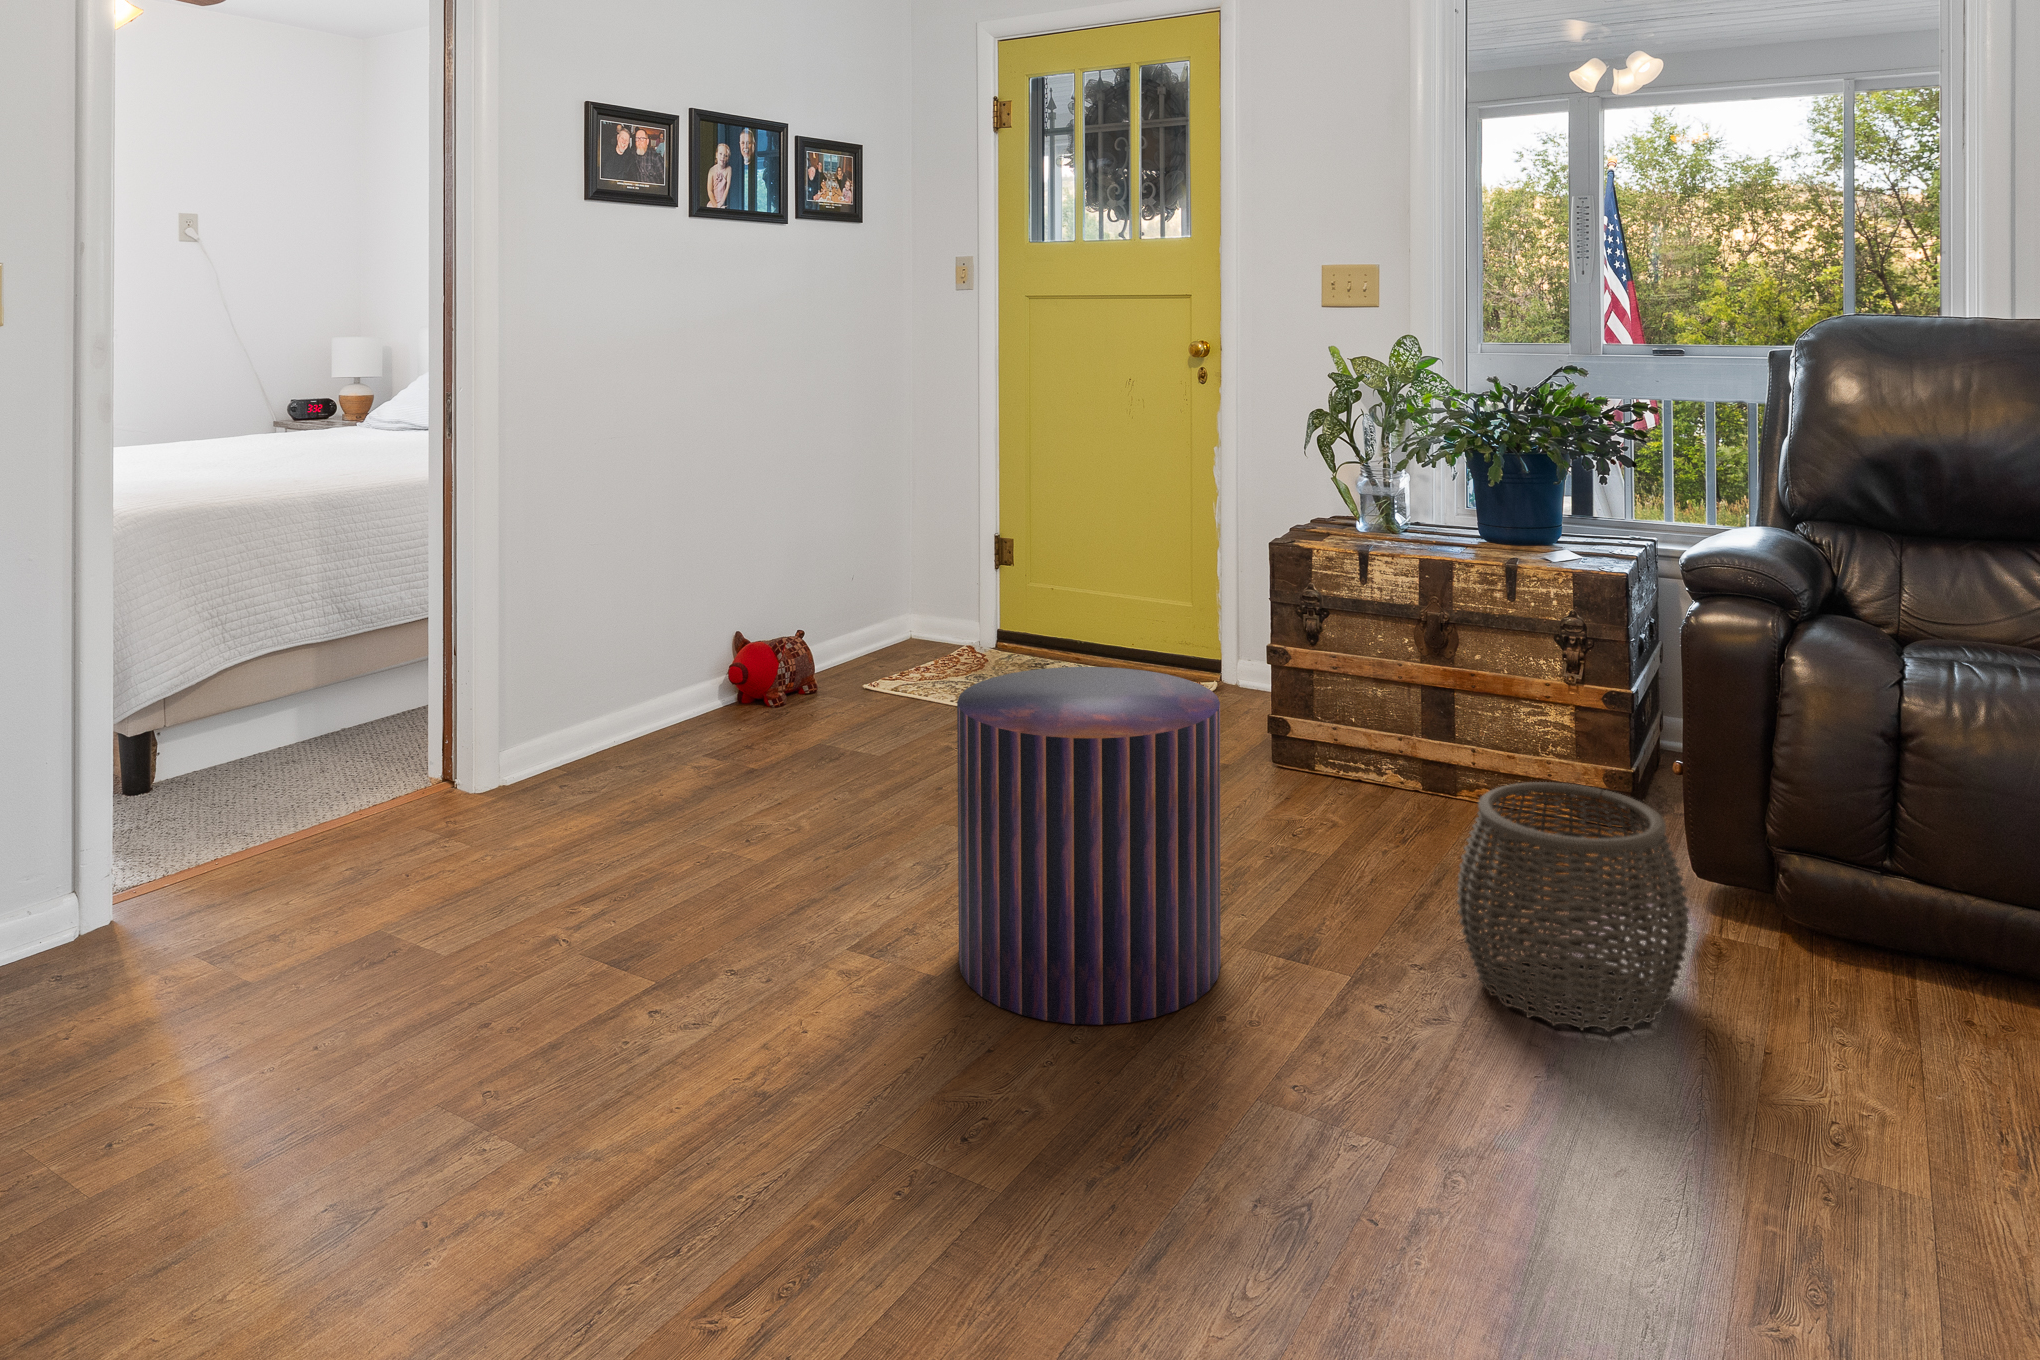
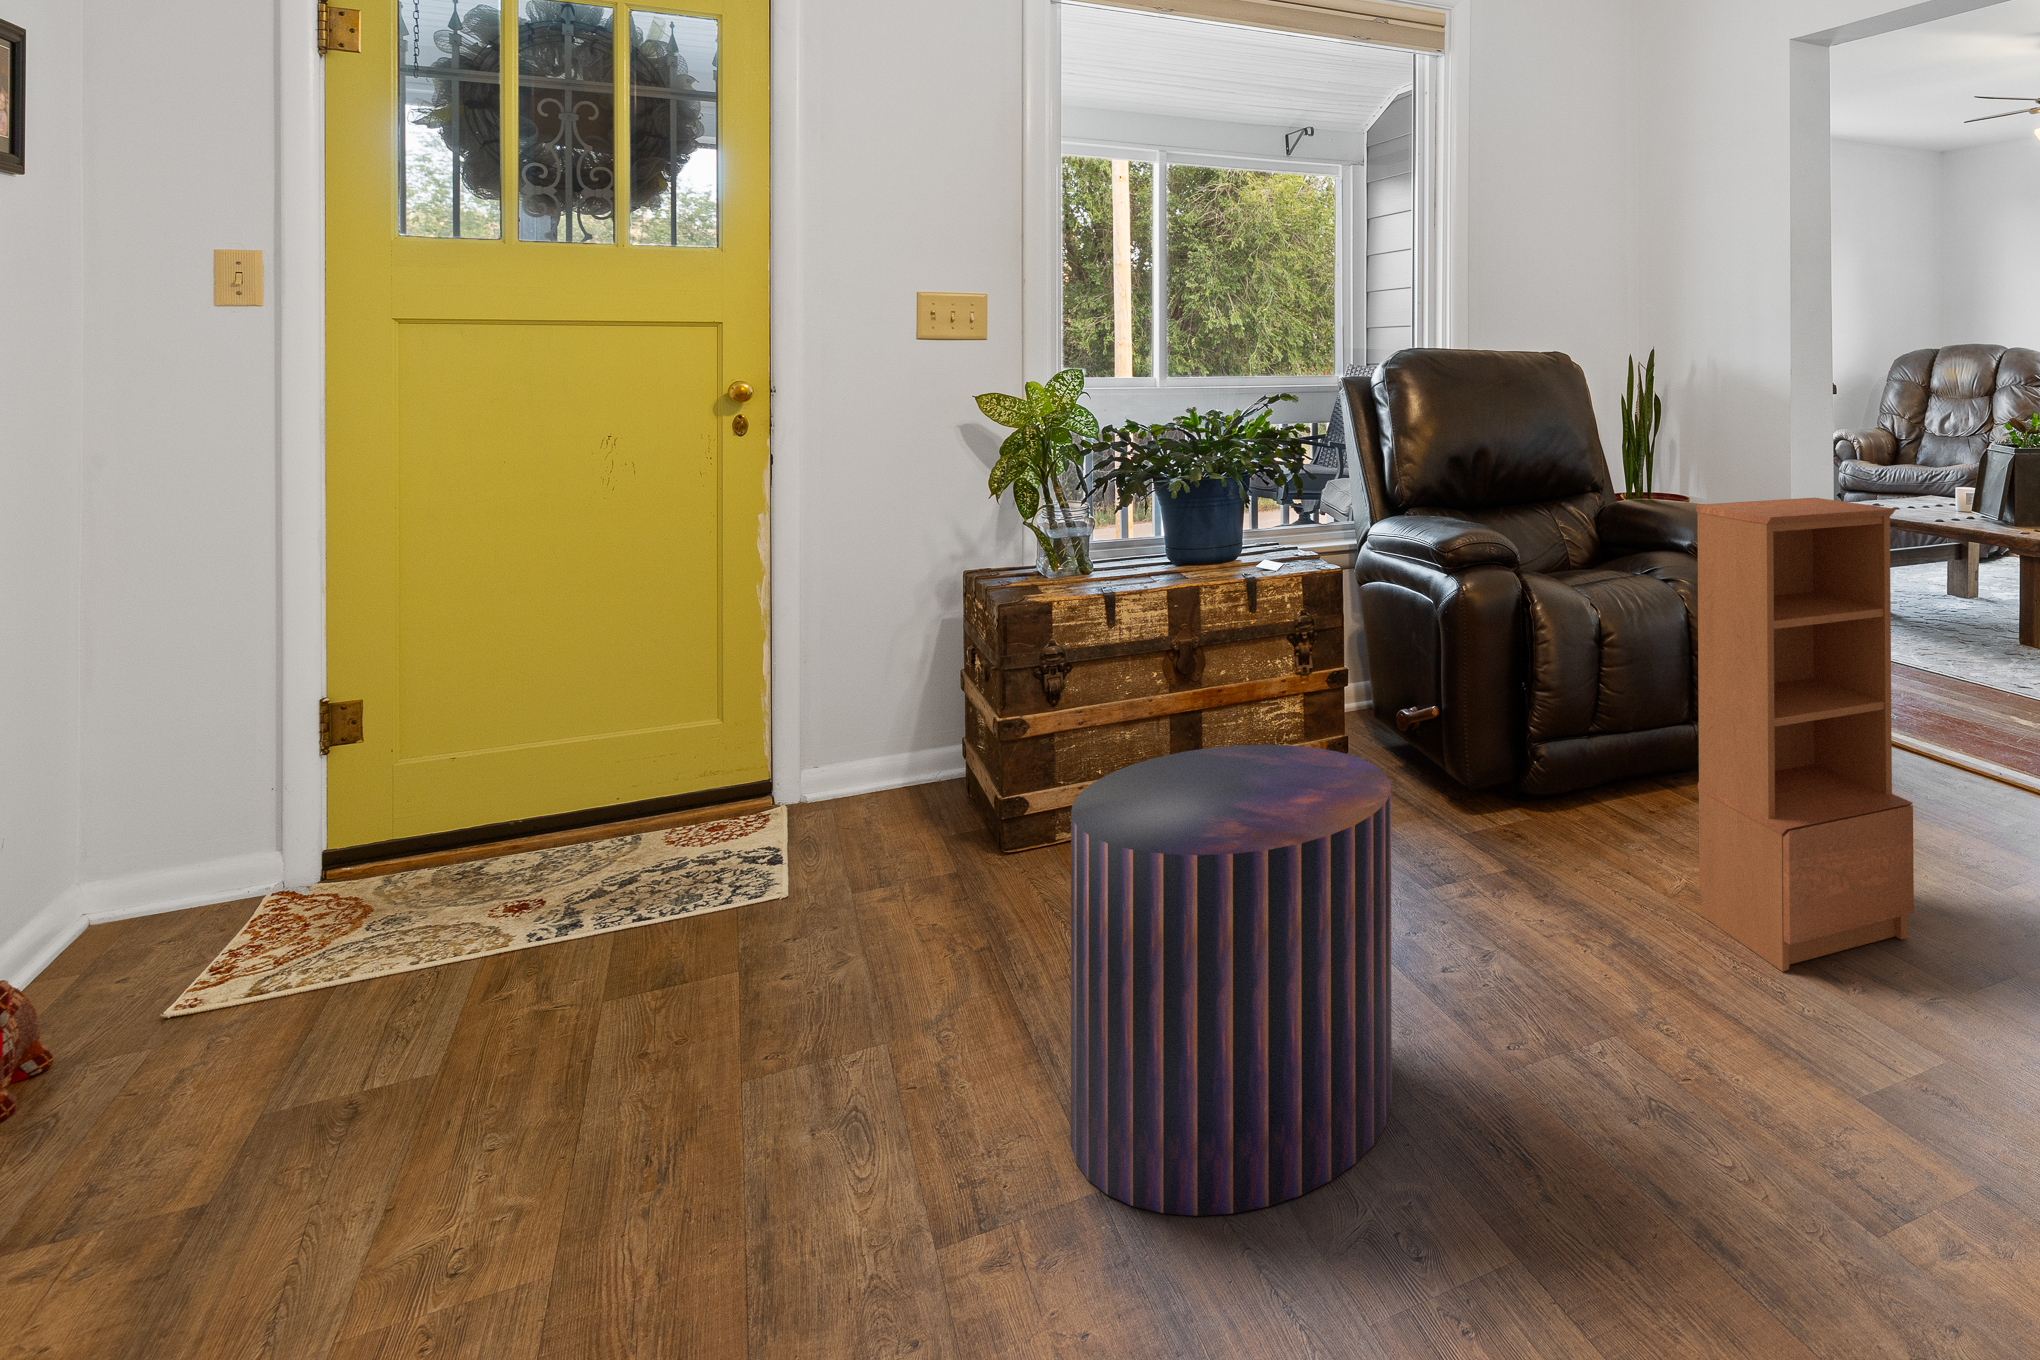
bookcase: none [1689,533,1996,1287] -> present [1696,498,1914,971]
woven basket: present [1457,782,1689,1032] -> none [1445,734,1623,936]

